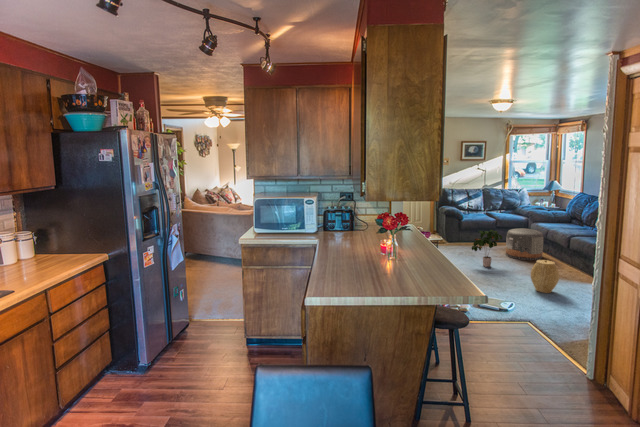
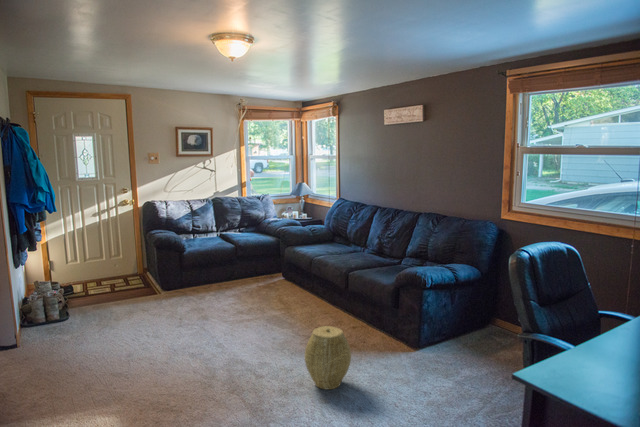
pouf: present [505,228,544,260] -> none [253,258,305,310]
potted plant: present [472,230,502,267] -> none [198,271,248,339]

